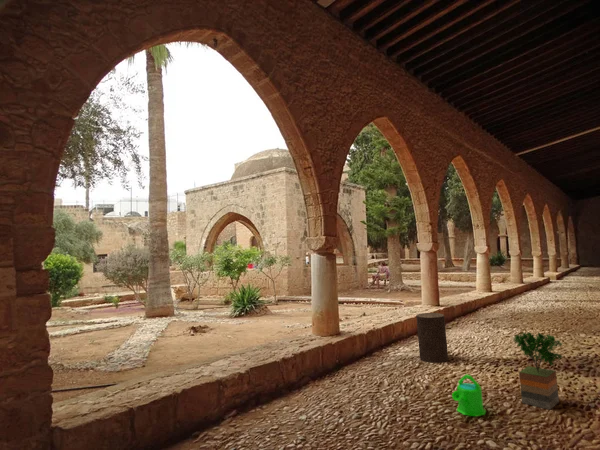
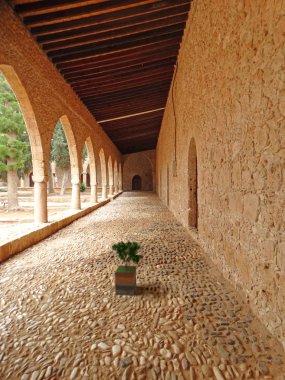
stool: present [416,313,448,362] -> none [32,230,57,271]
watering can: present [452,375,486,416] -> none [67,285,93,322]

